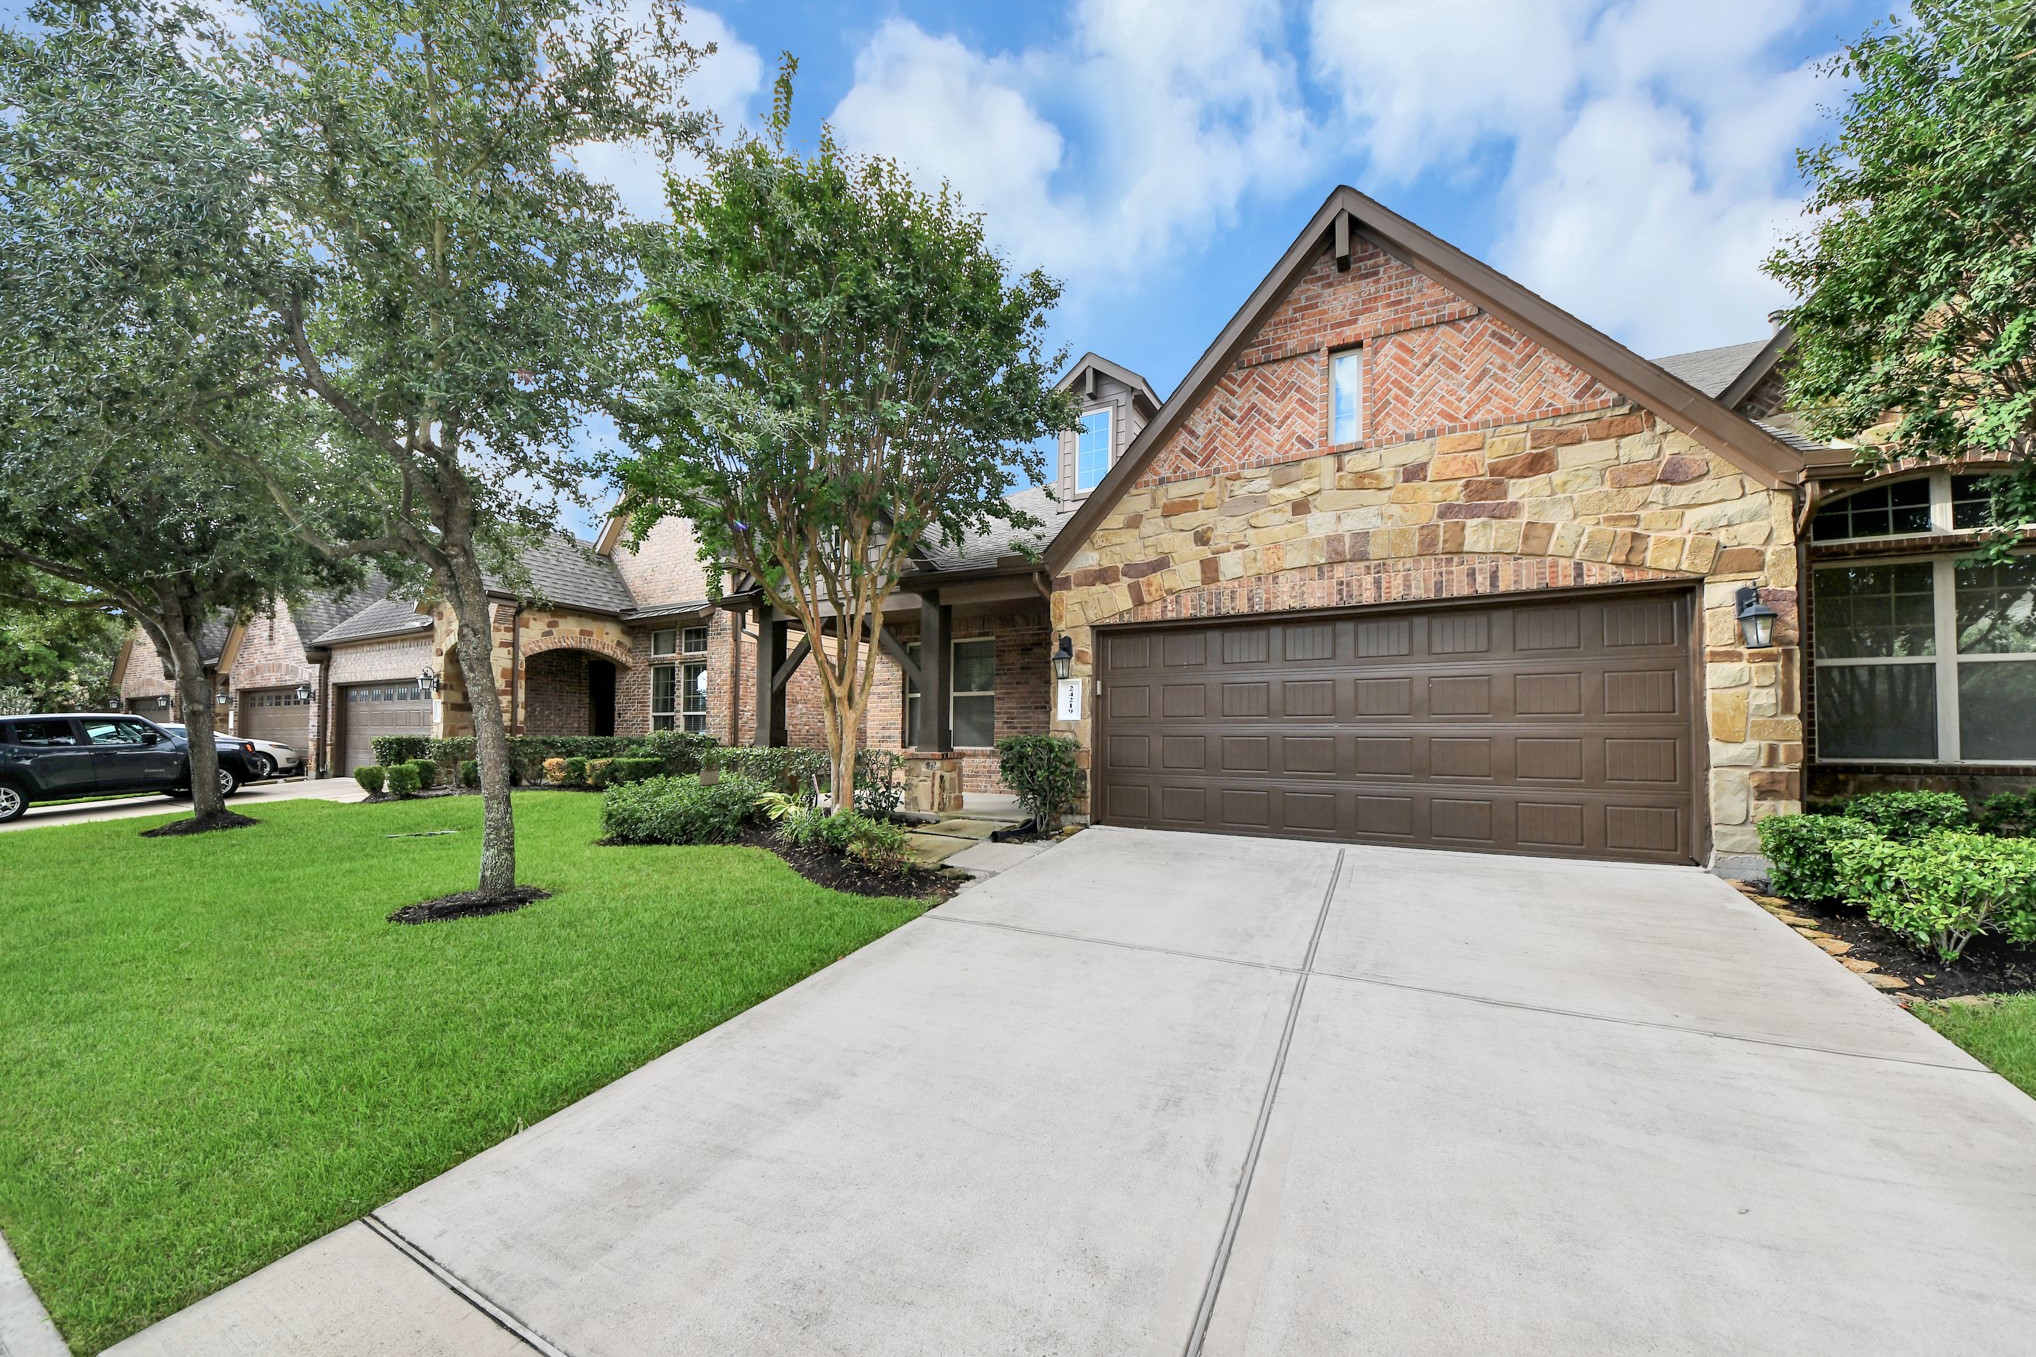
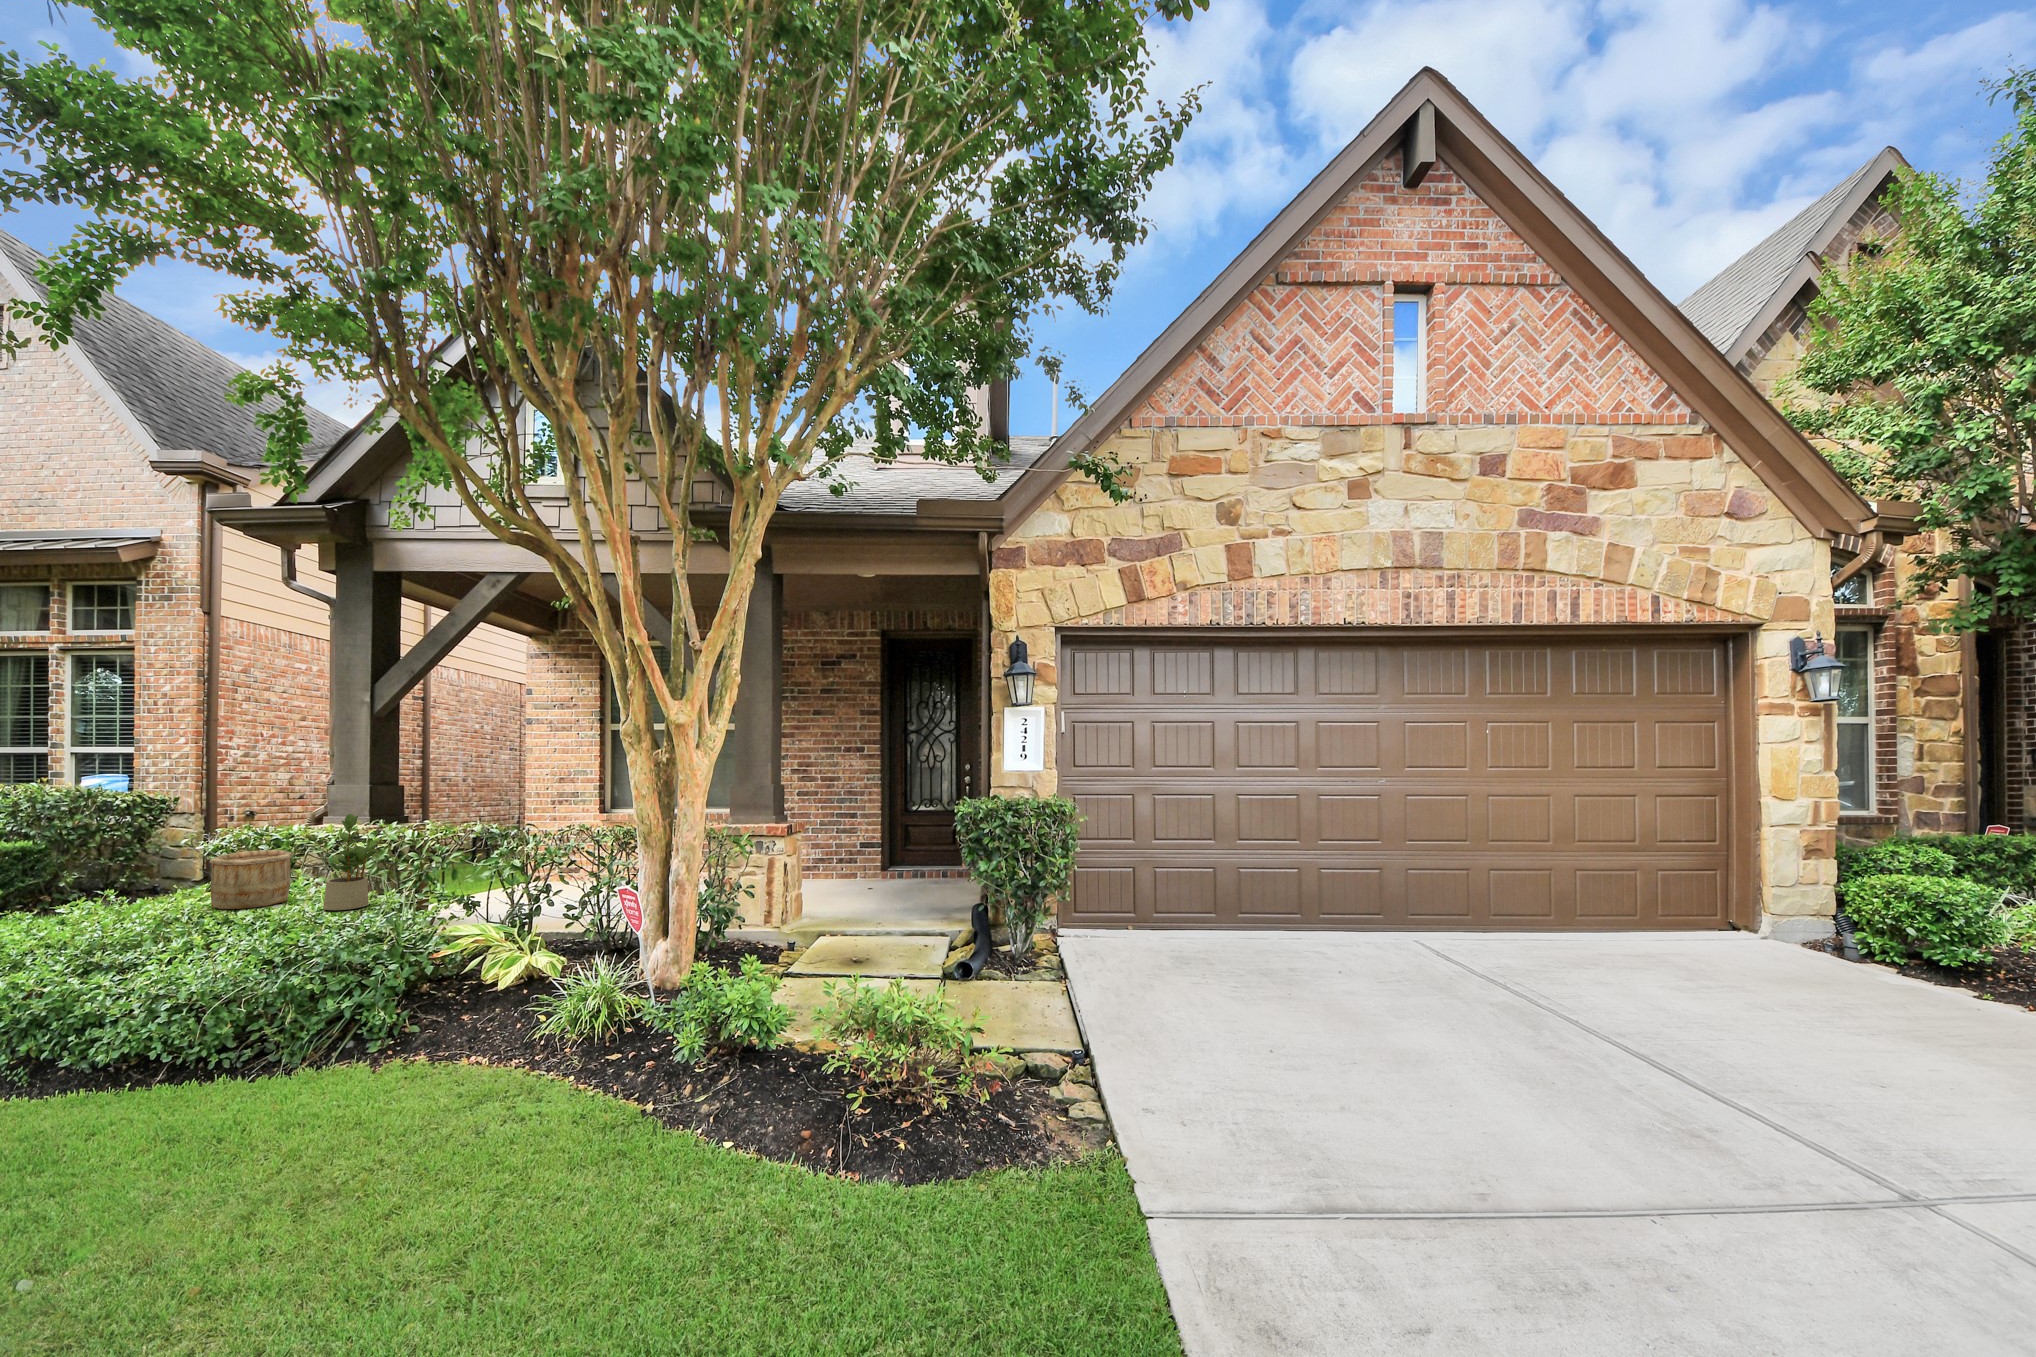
wooden bucket: none [664,757,697,783] -> present [209,850,293,909]

